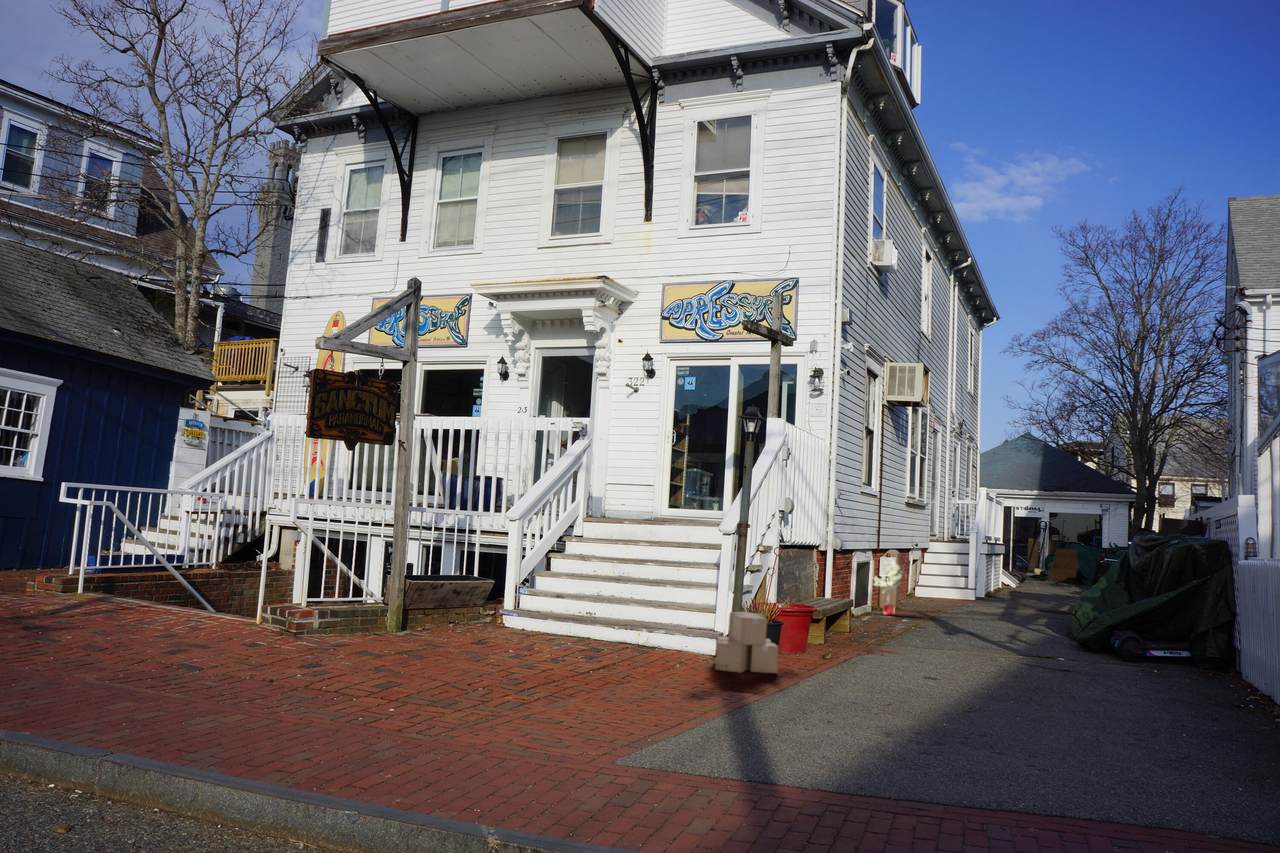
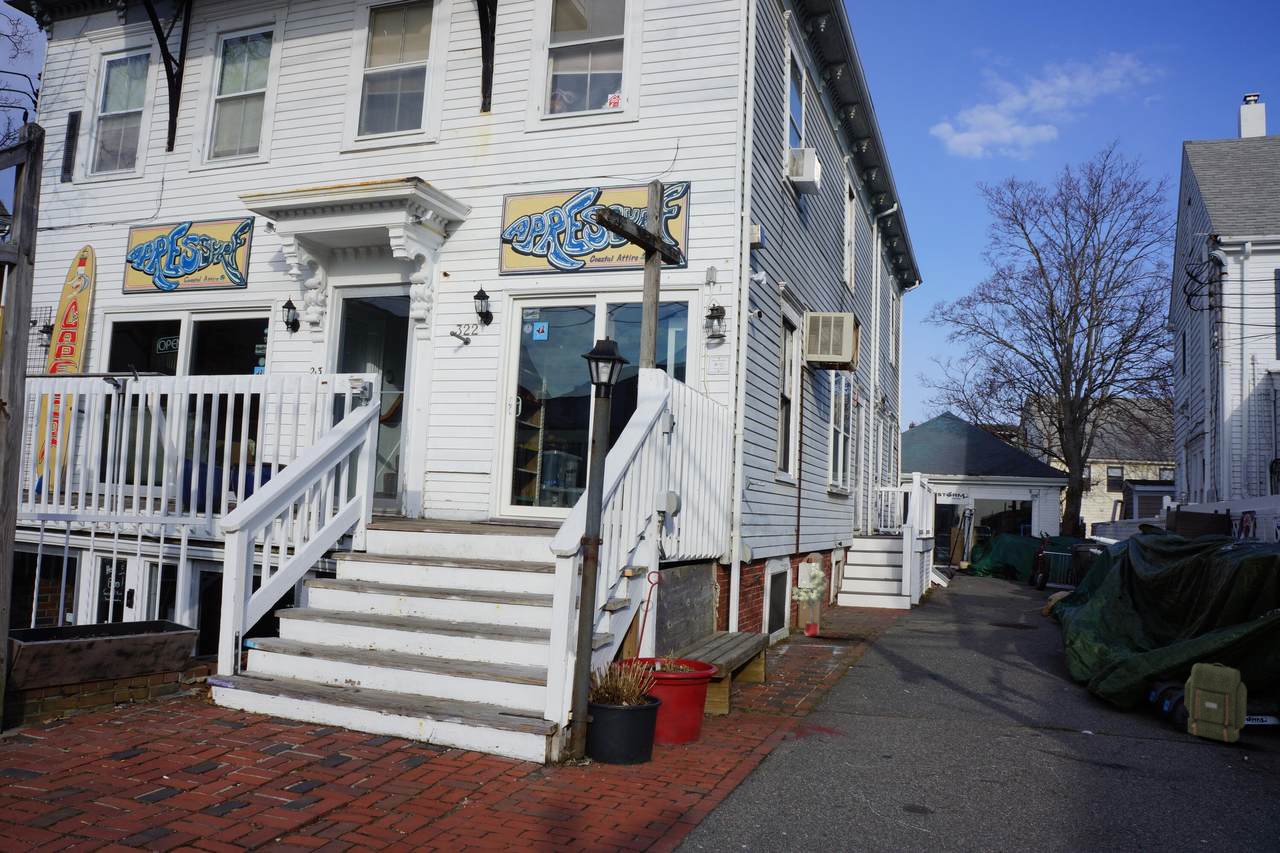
lounge chair: present [1048,549,1079,585] -> none [973,538,1007,579]
cardboard box: present [715,612,779,673] -> none [527,683,640,806]
backpack: none [1143,622,1185,676] -> present [1184,663,1247,742]

